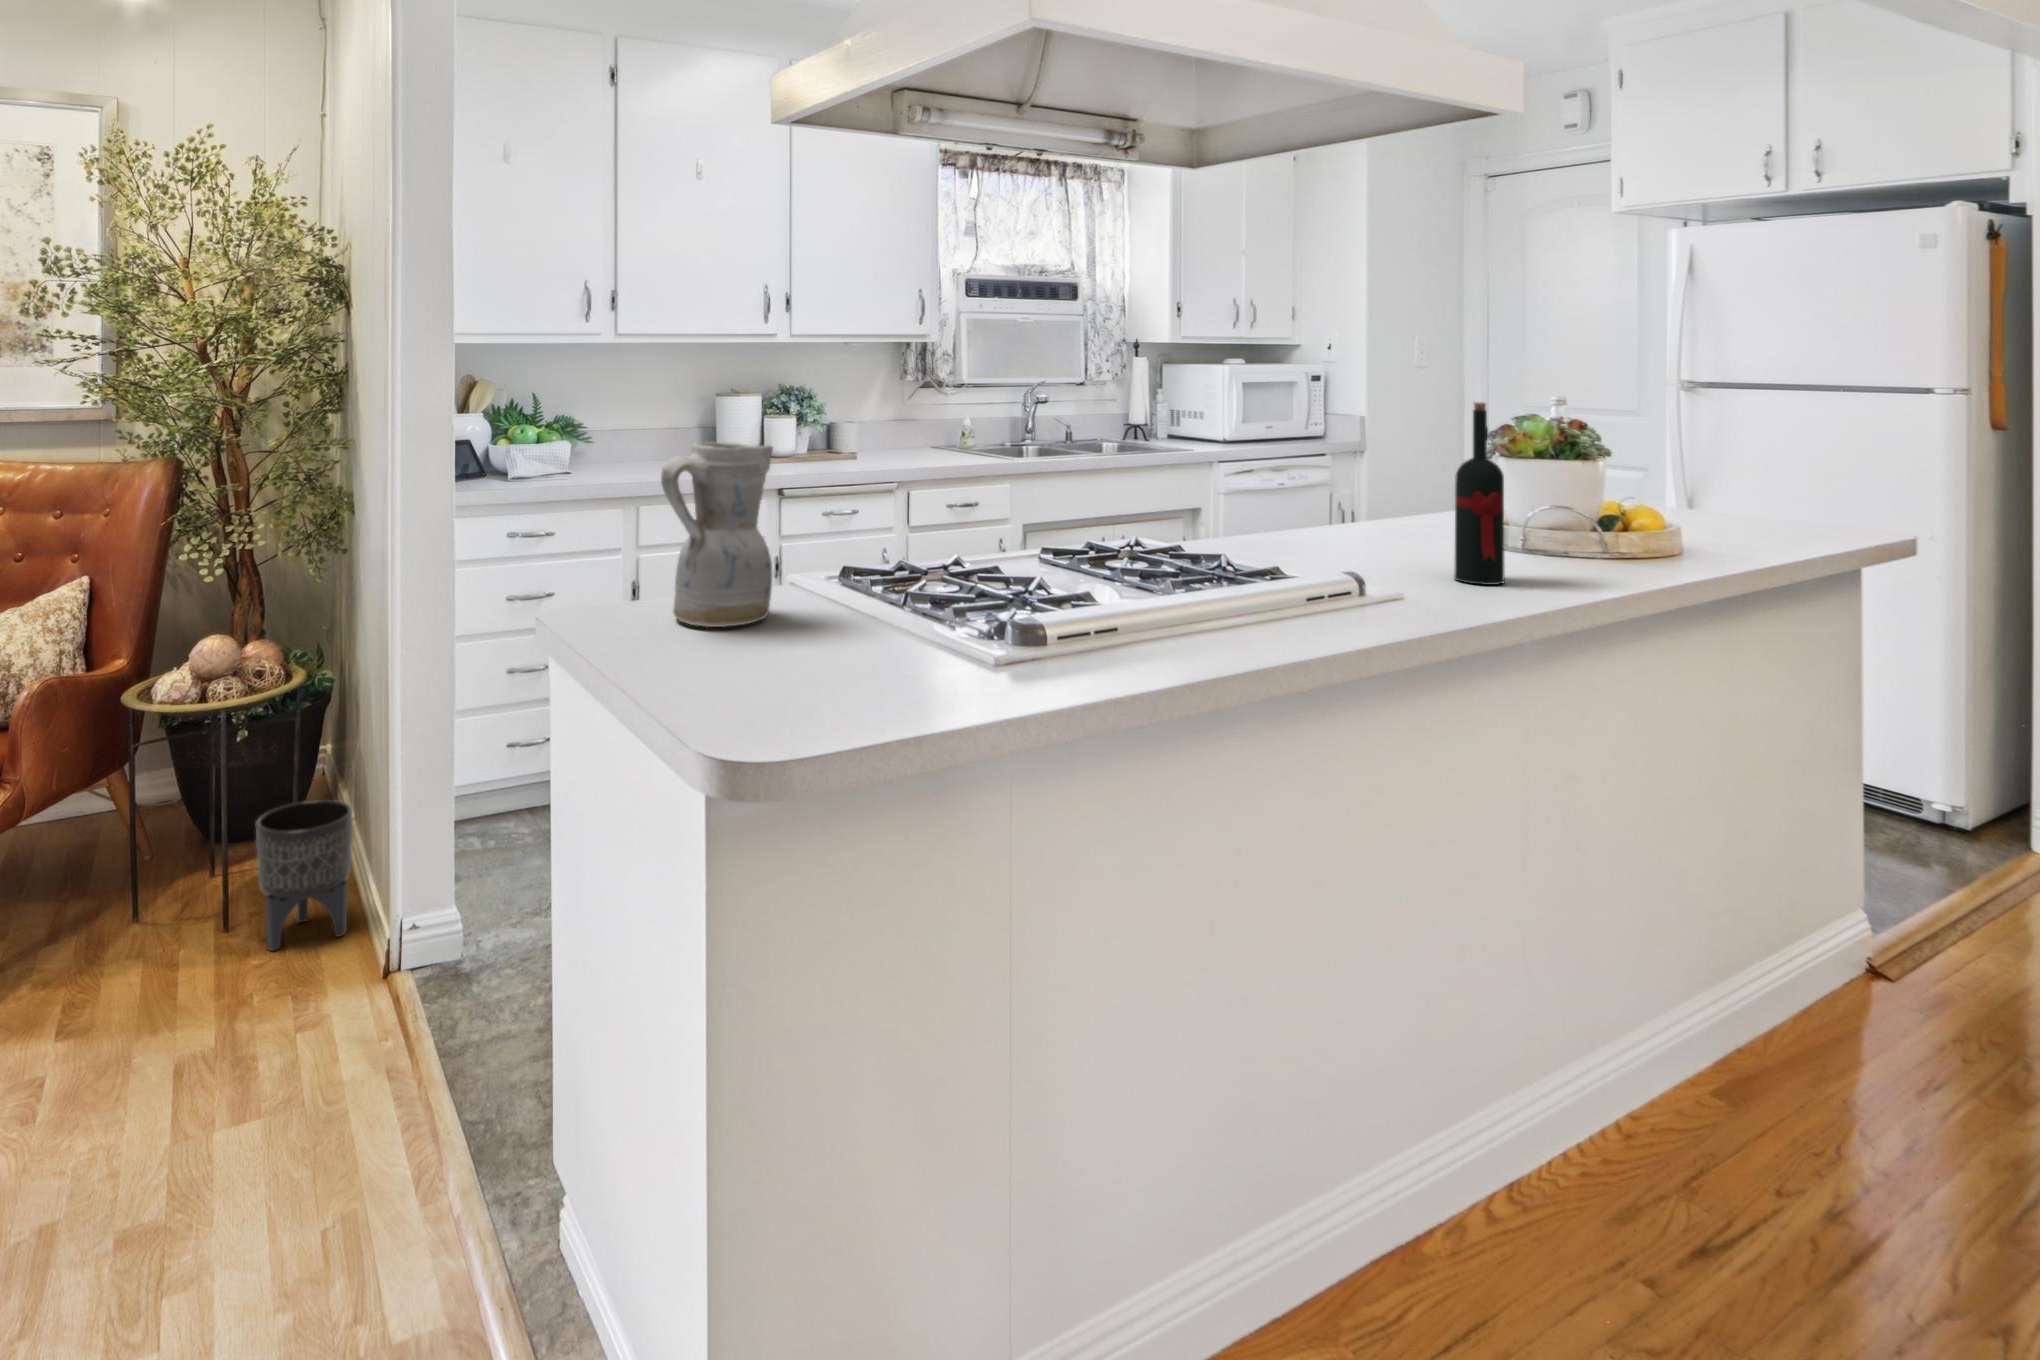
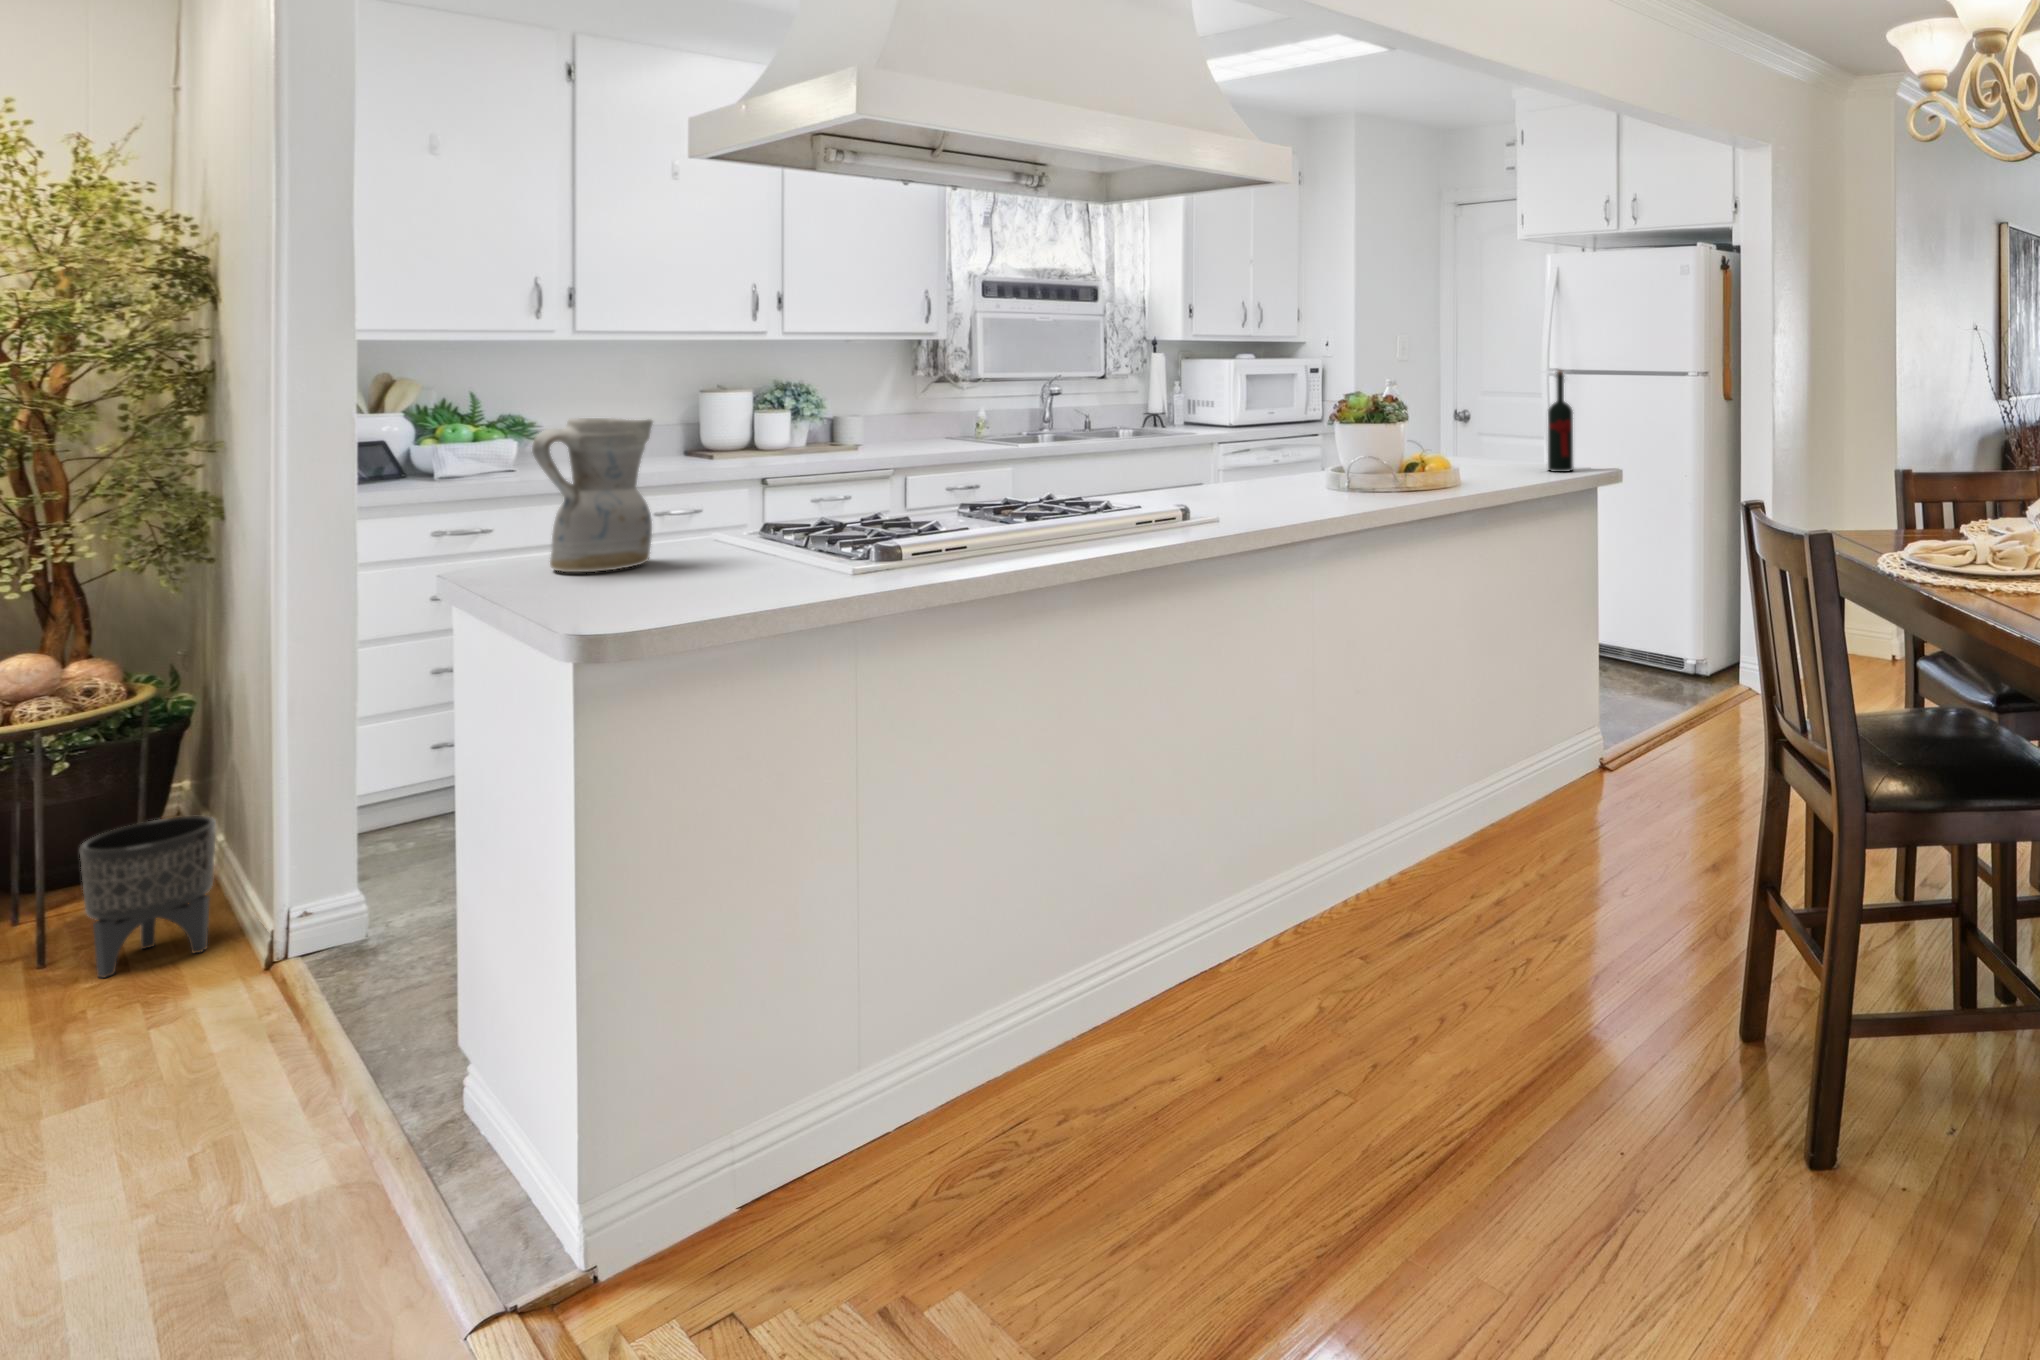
wine bottle: present [1454,402,1505,585] -> present [1548,370,1573,472]

